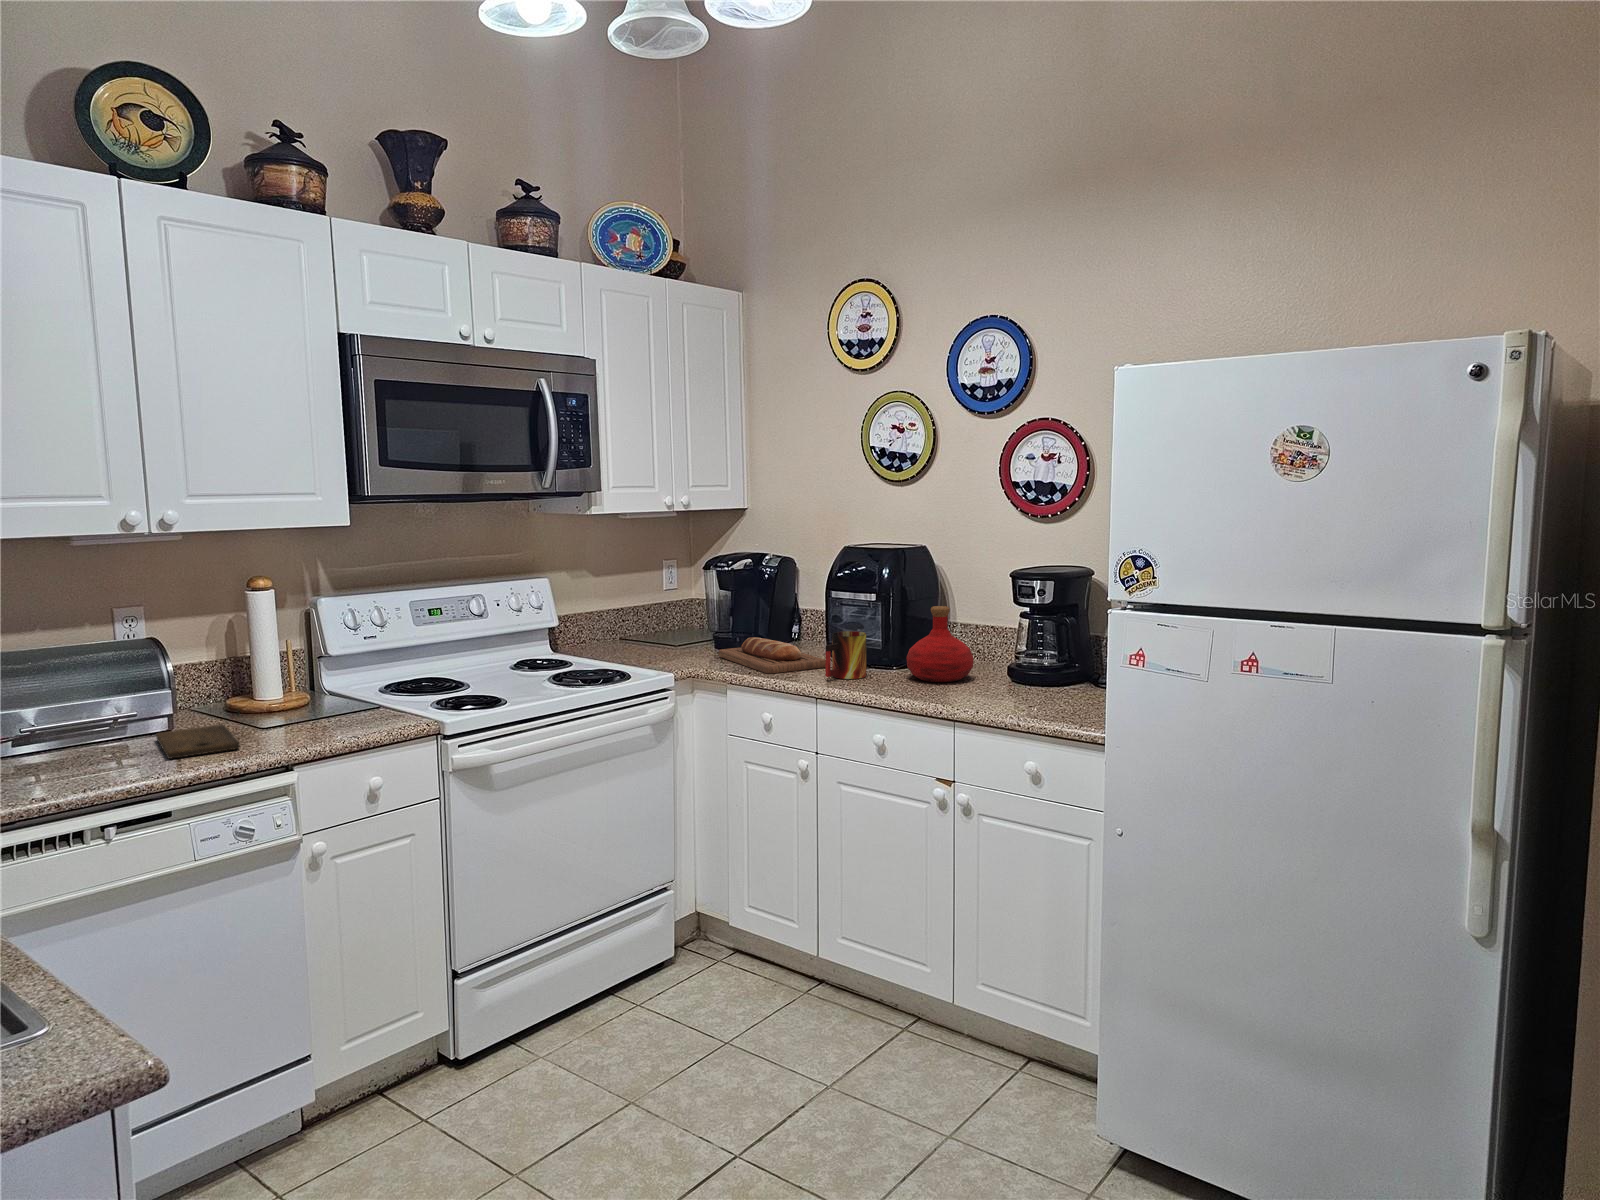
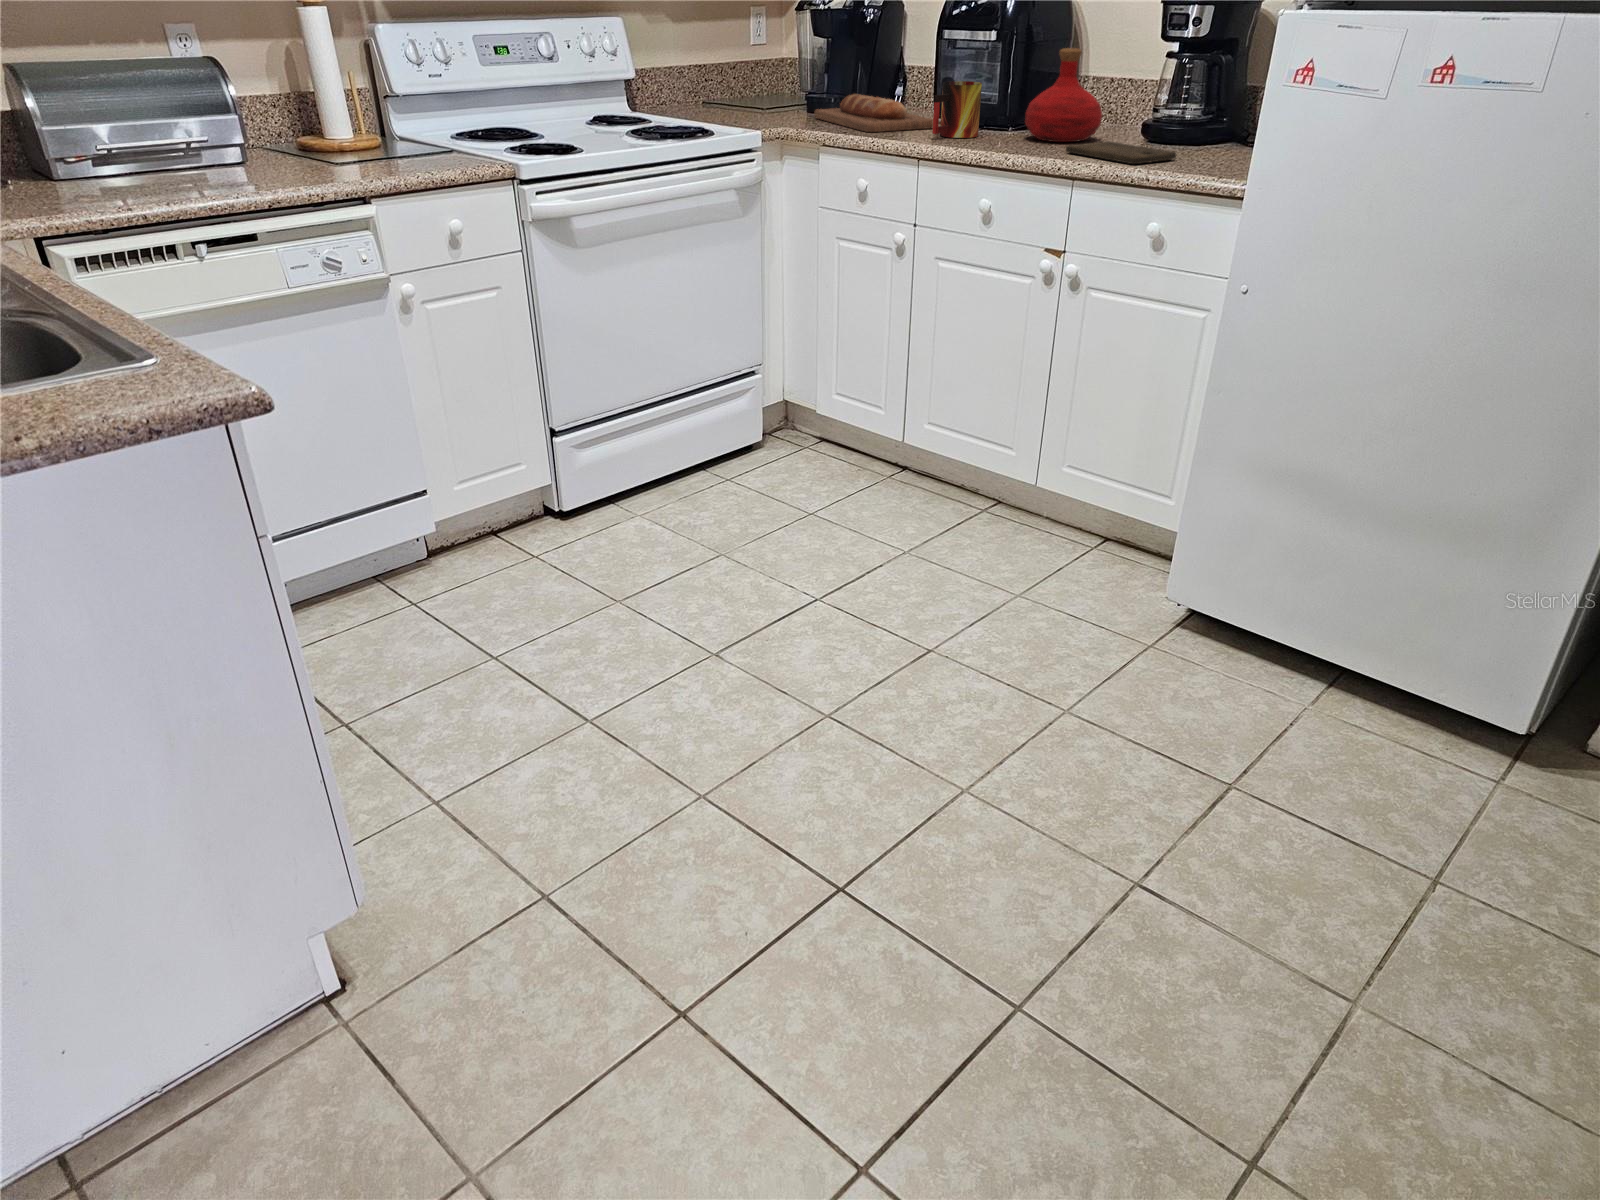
cutting board: present [156,724,240,759] -> present [1066,141,1176,164]

